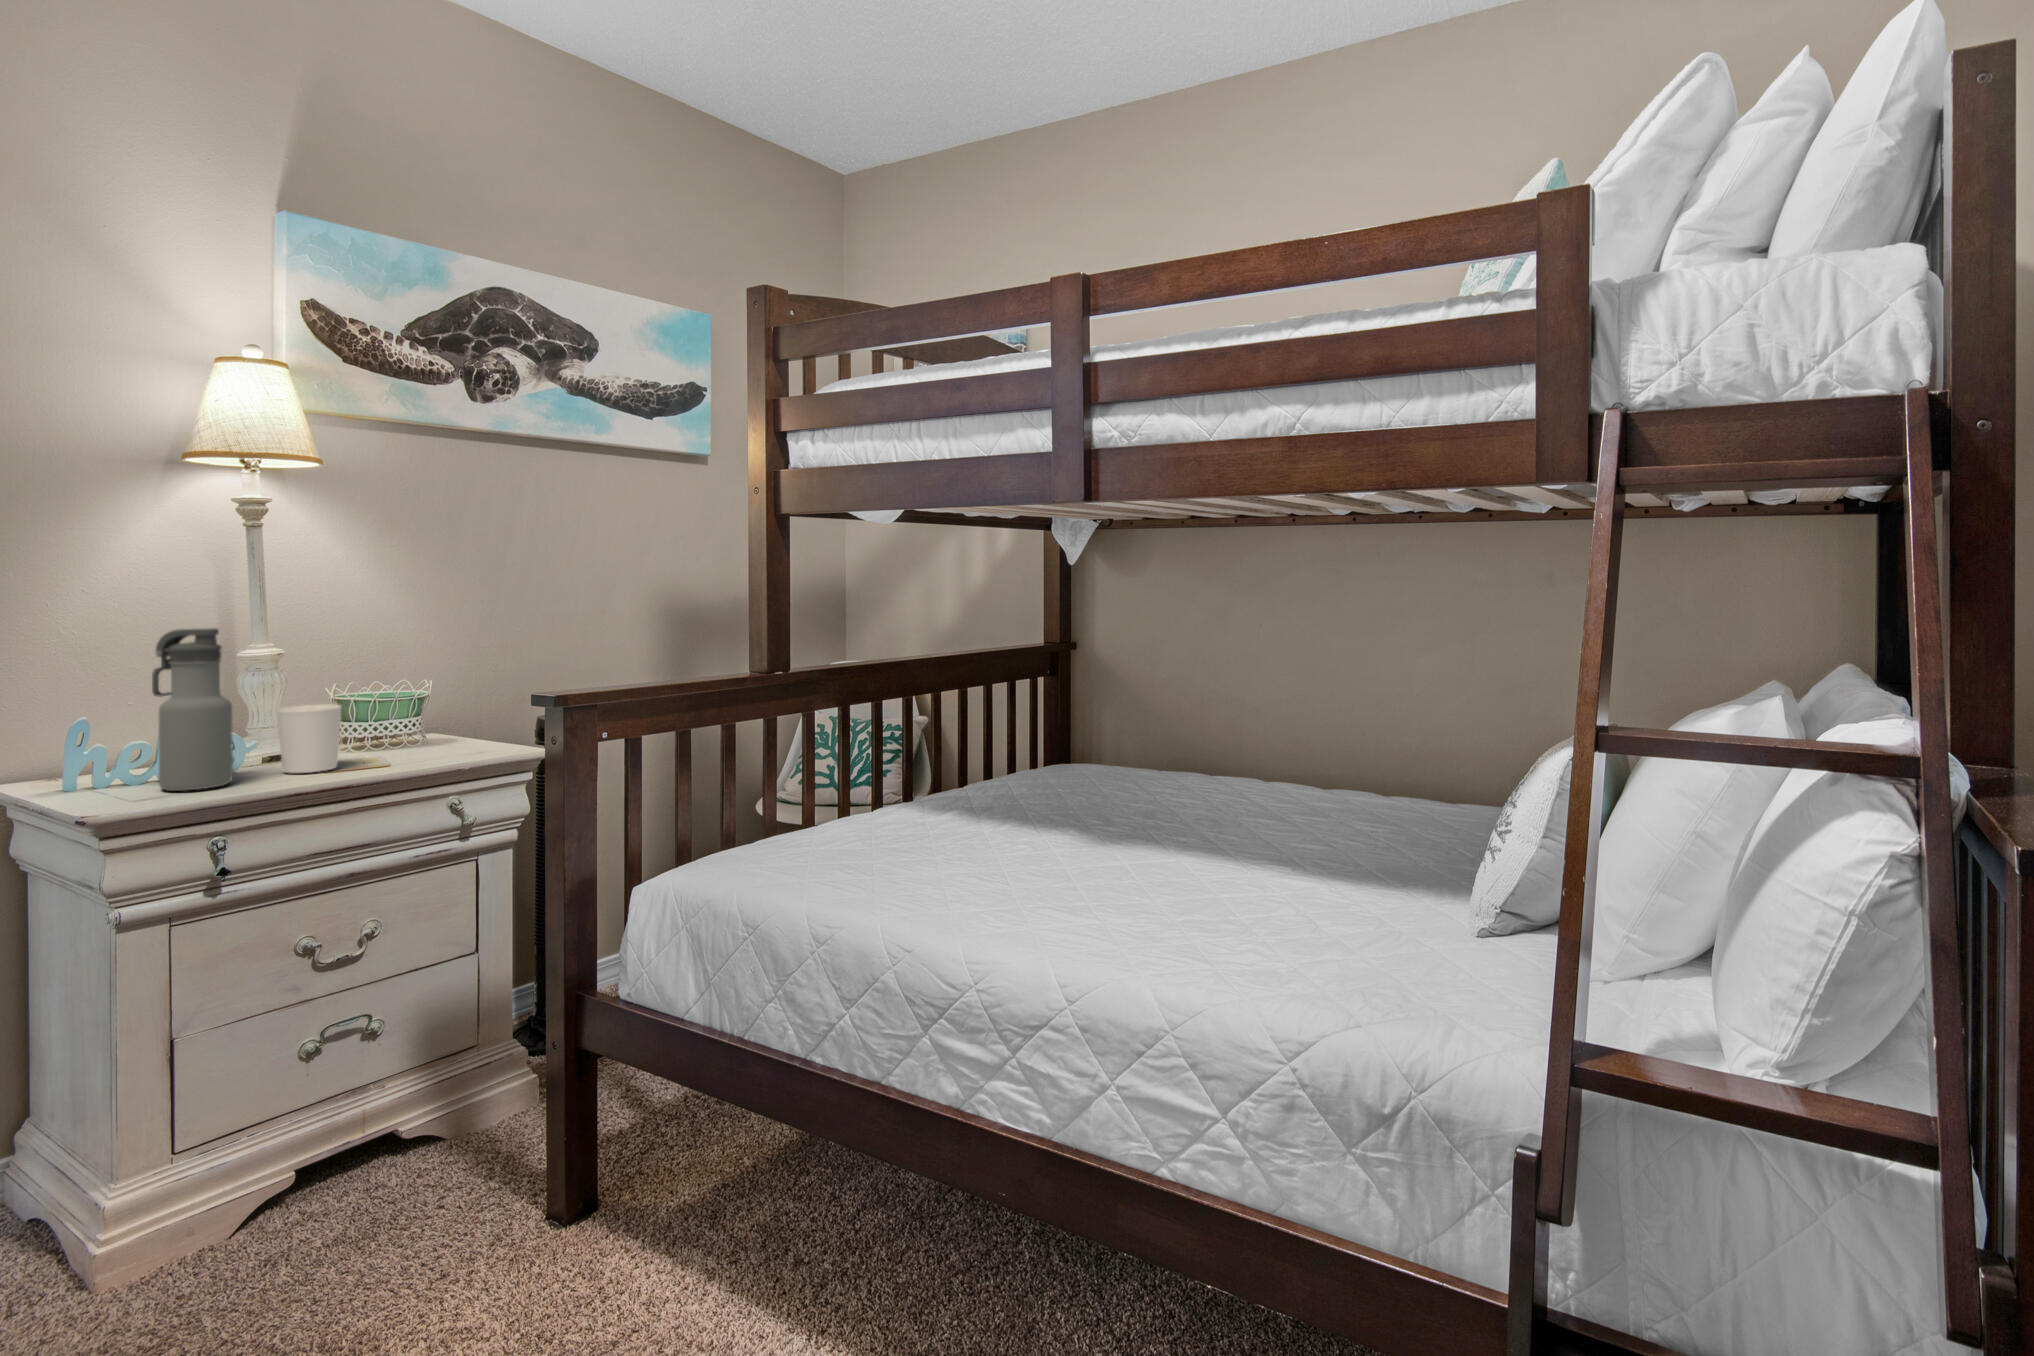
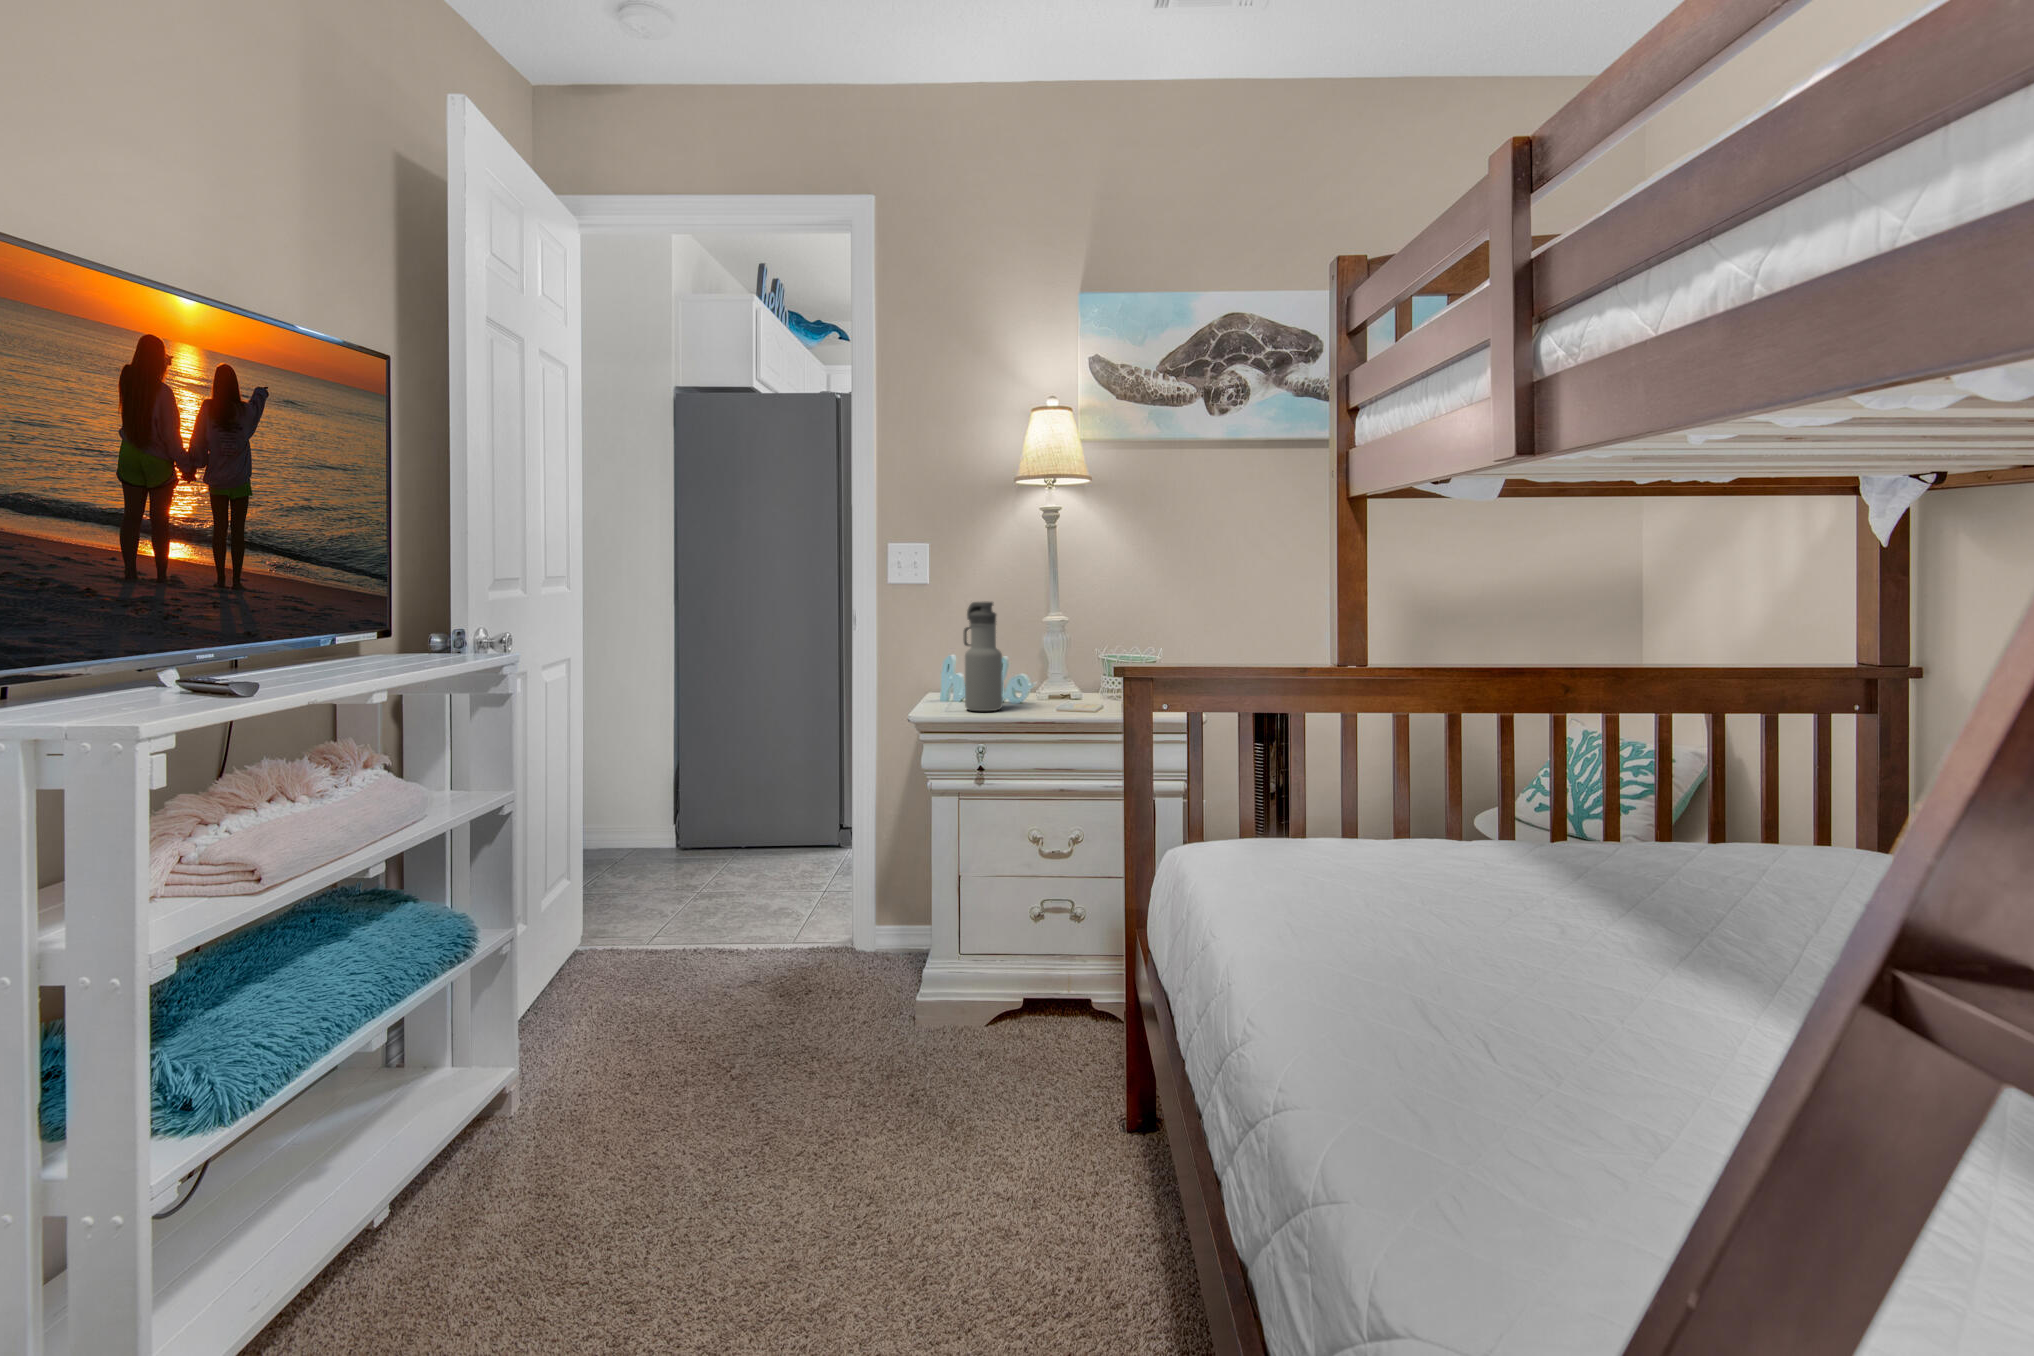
candle holder: present [277,705,342,773] -> none [1033,661,1070,710]

